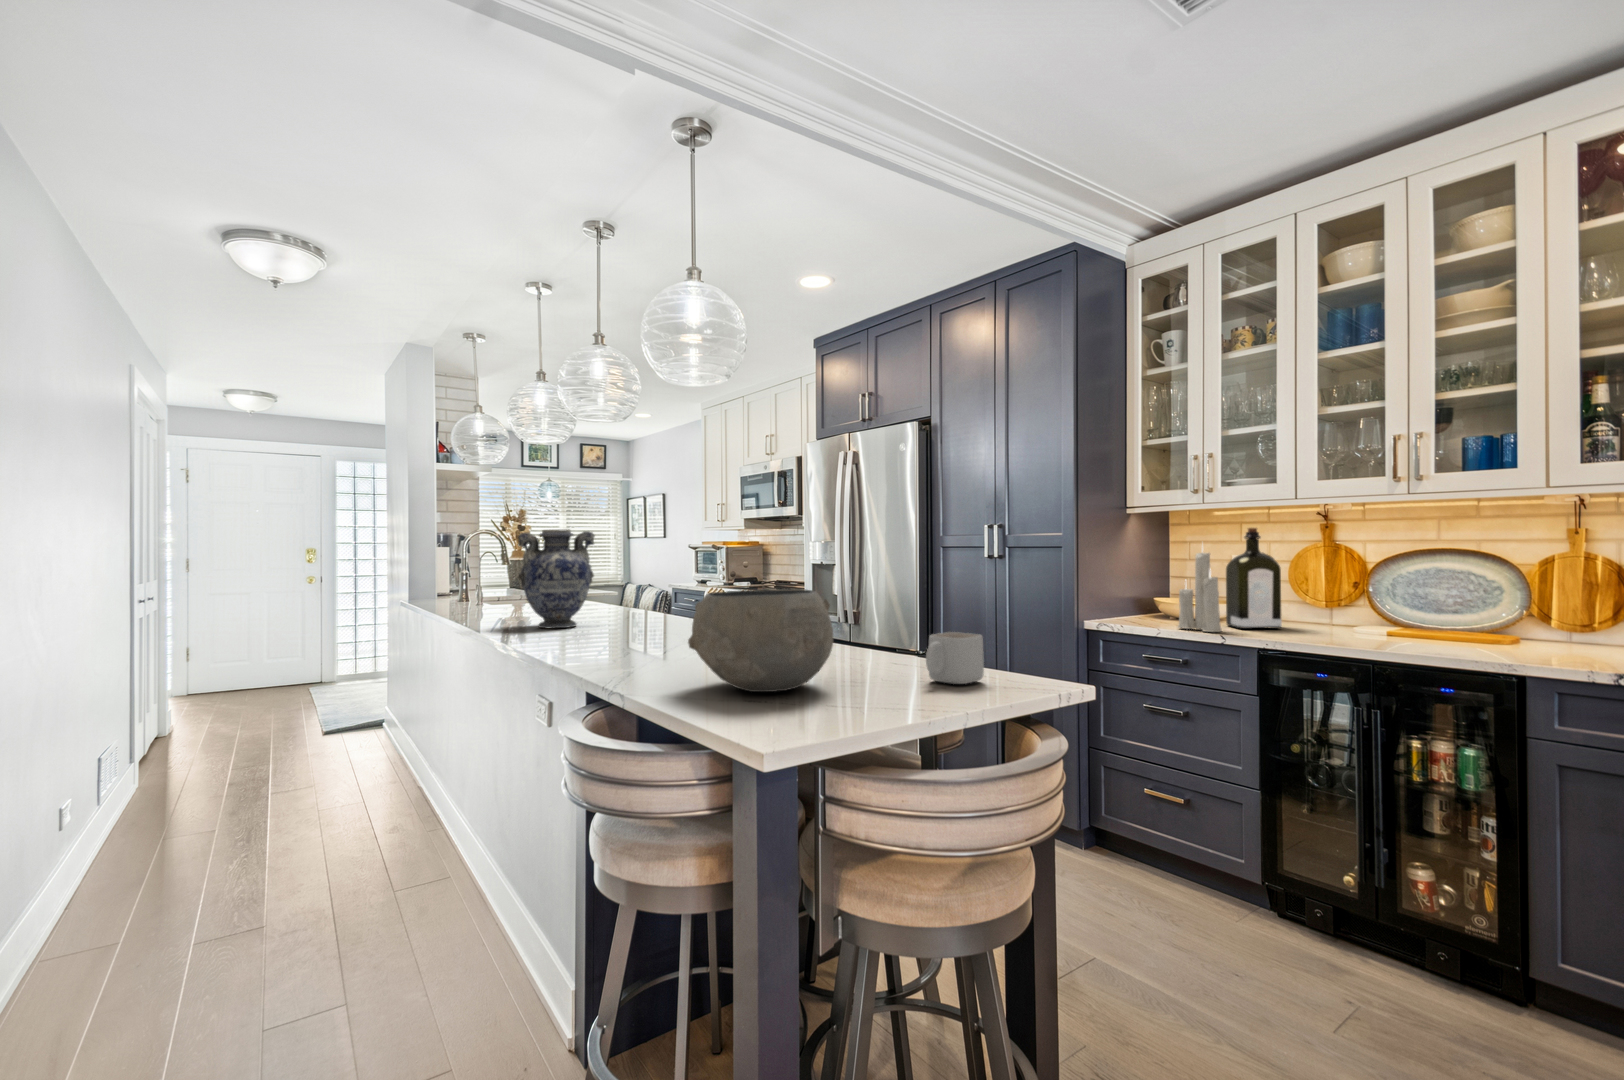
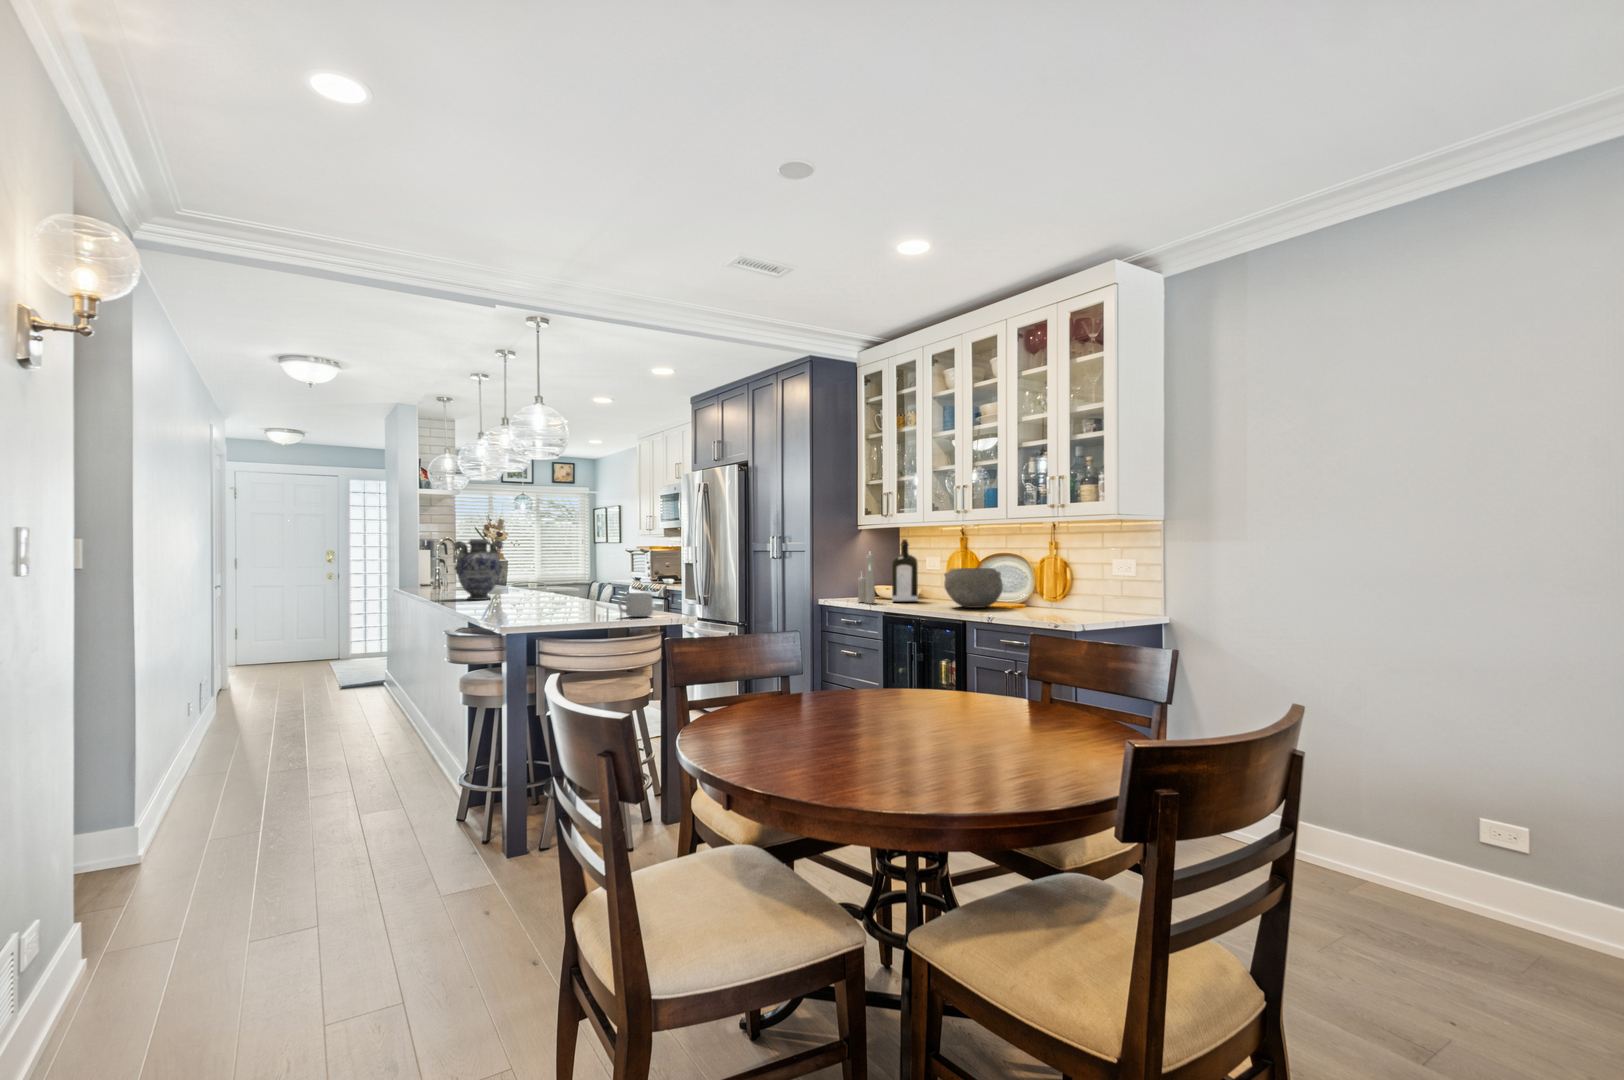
ceramic bowl: present [688,589,833,692] -> present [944,568,1003,608]

